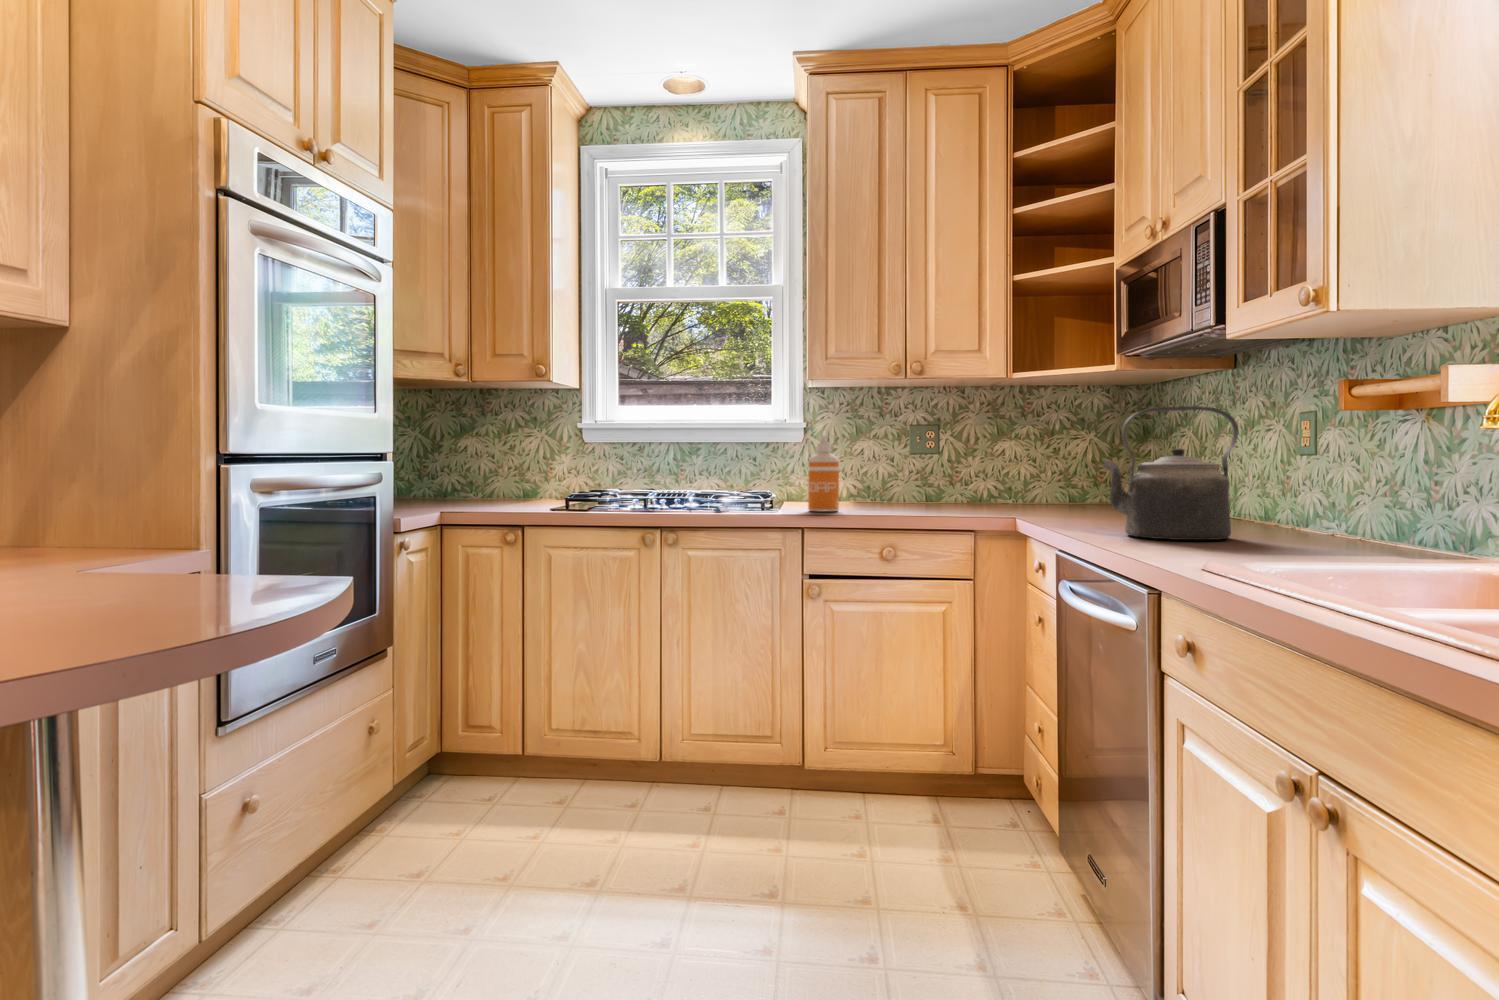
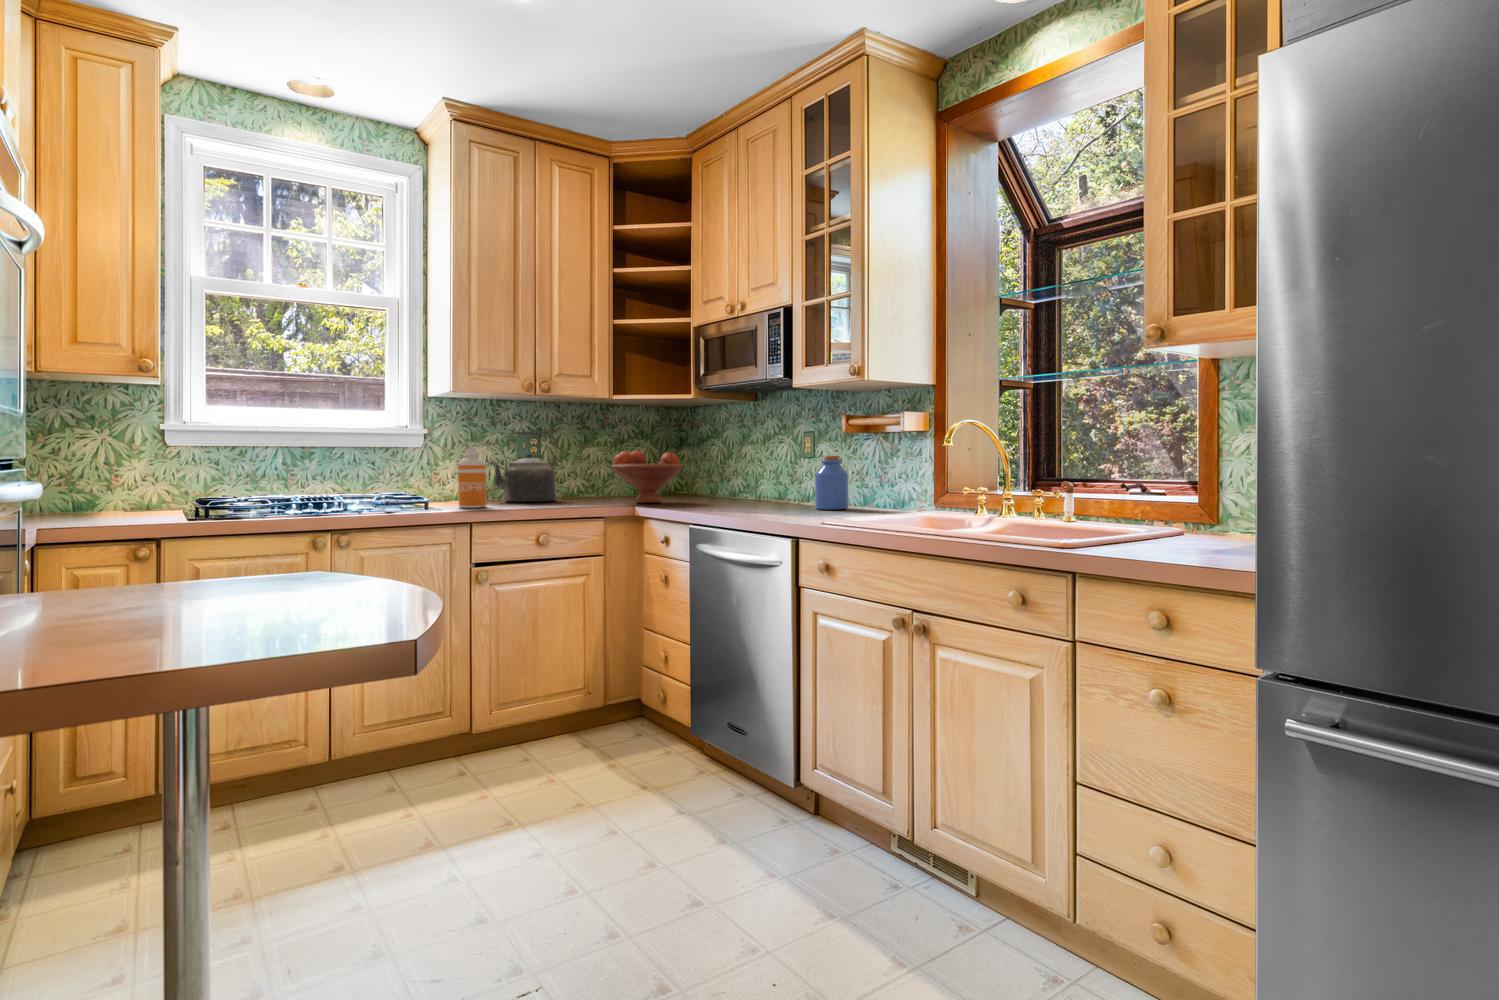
kettle: present [1102,406,1238,540] -> present [490,432,558,502]
fruit bowl: none [994,444,1098,516] -> present [612,451,683,503]
jar: none [1287,450,1358,544] -> present [815,456,848,510]

